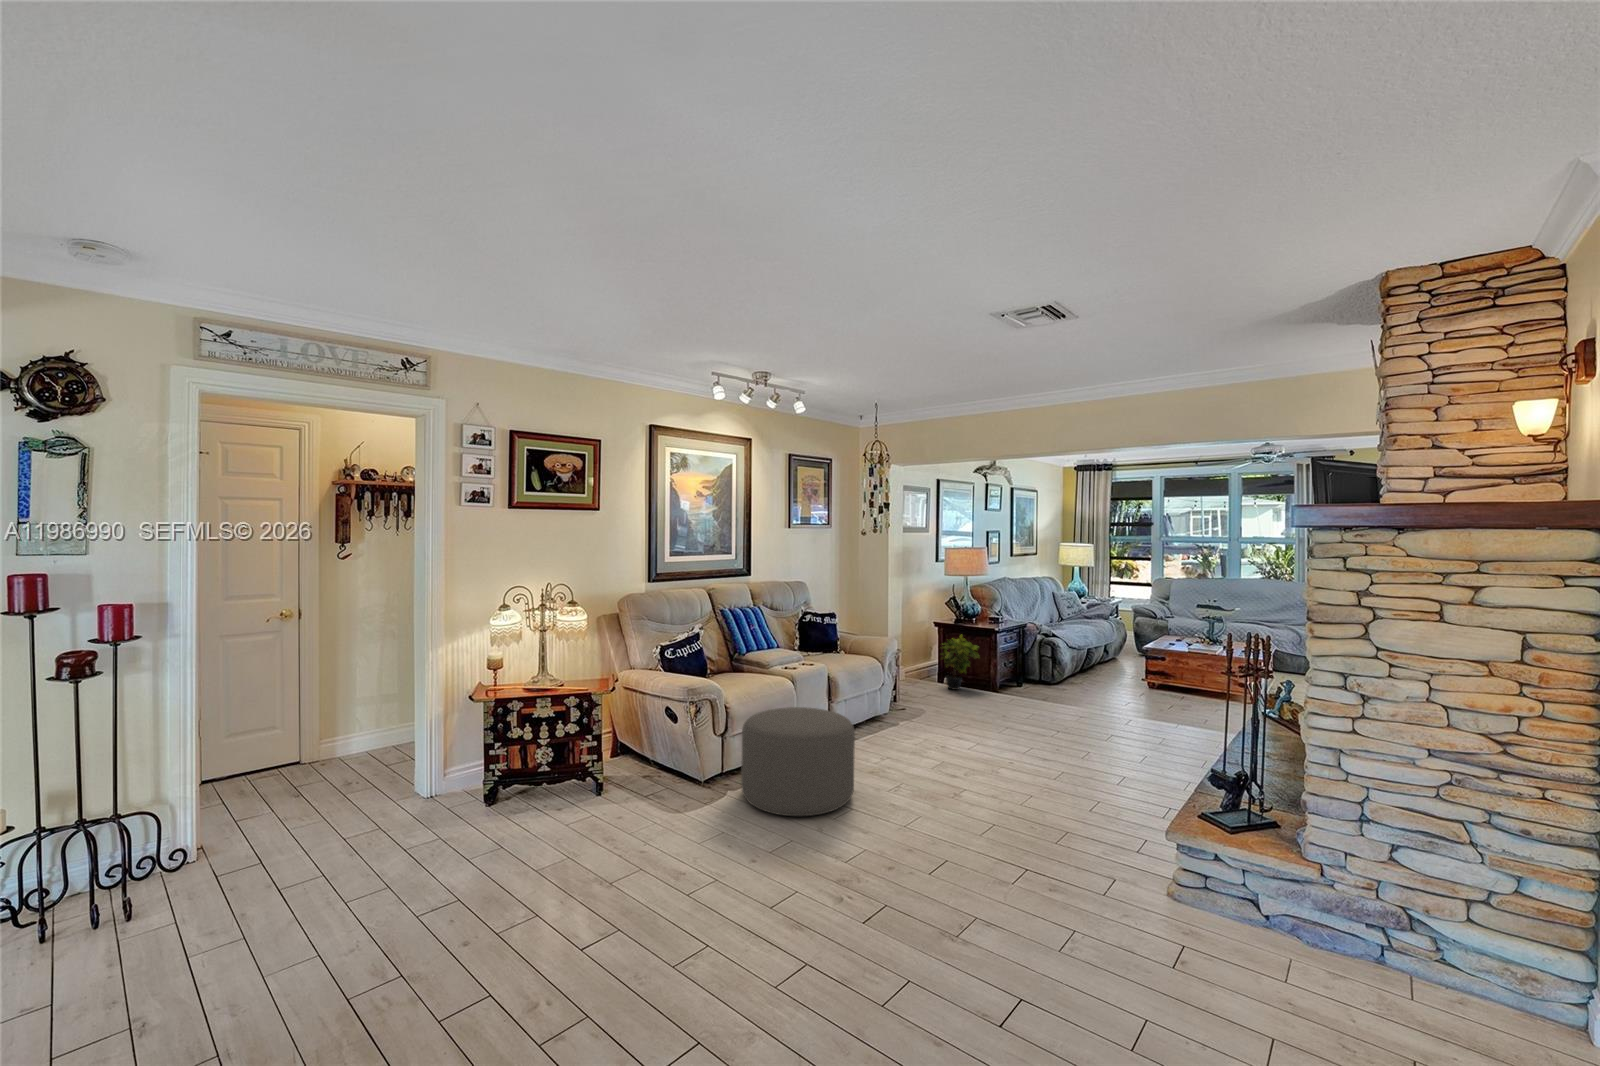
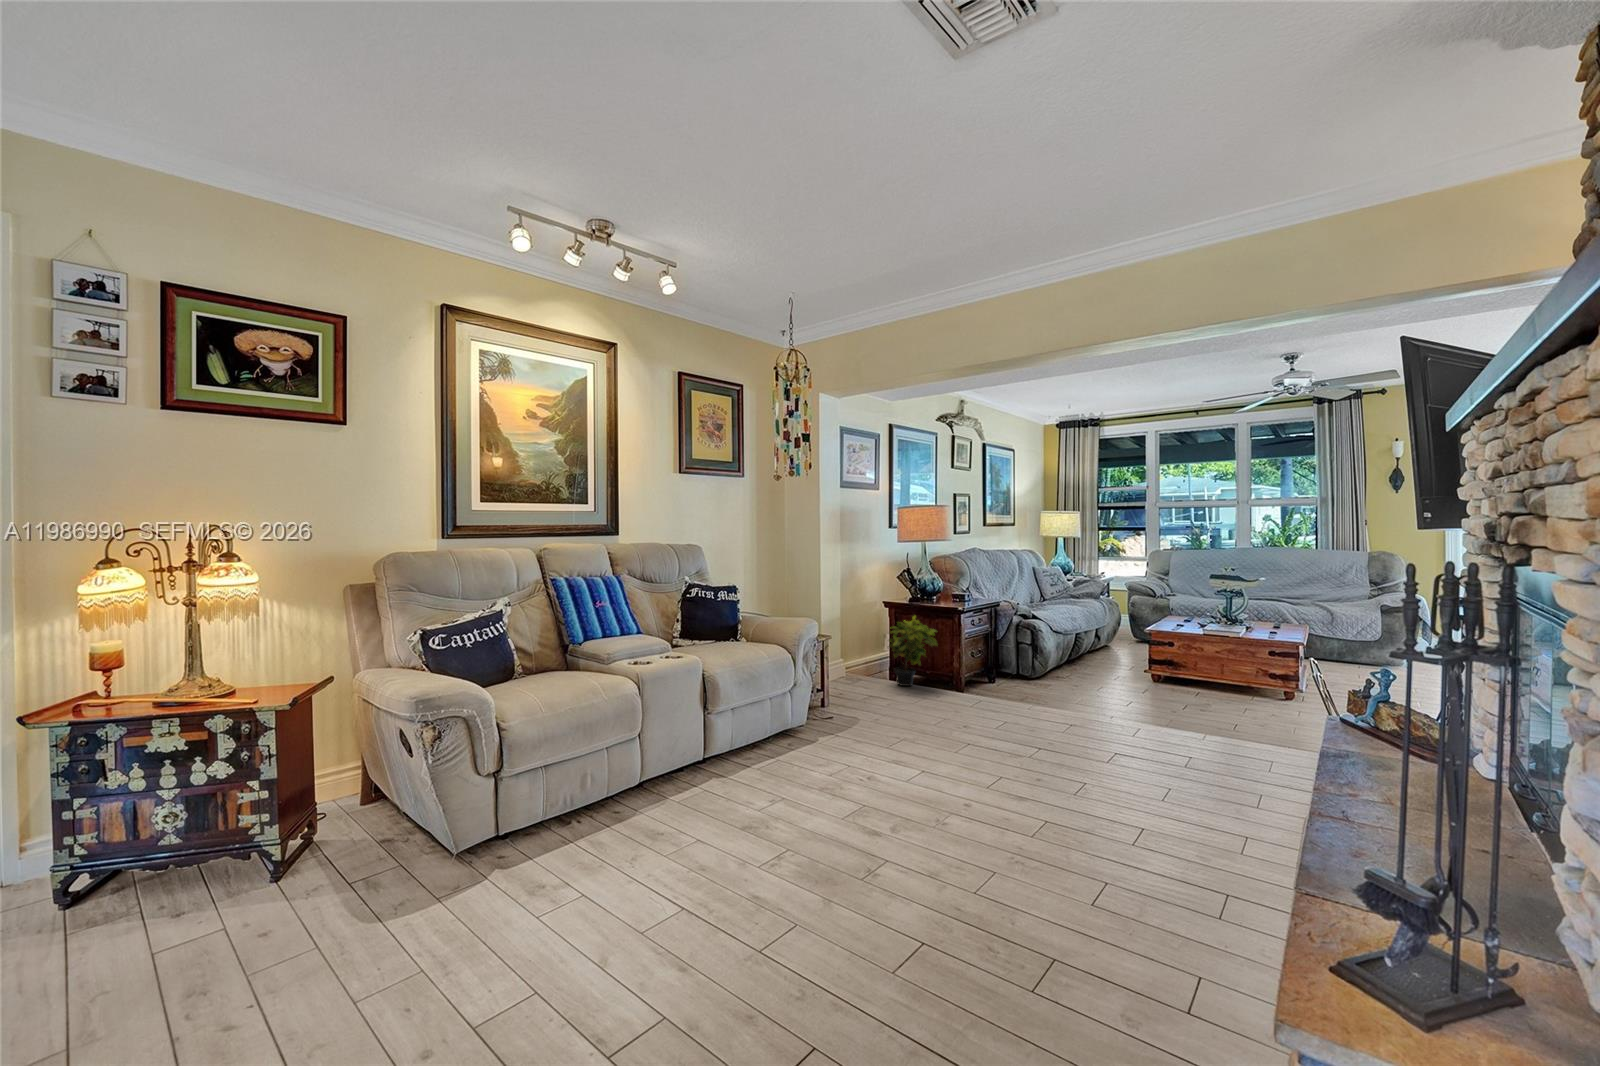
ottoman: present [741,707,855,816] -> none [501,727,698,927]

